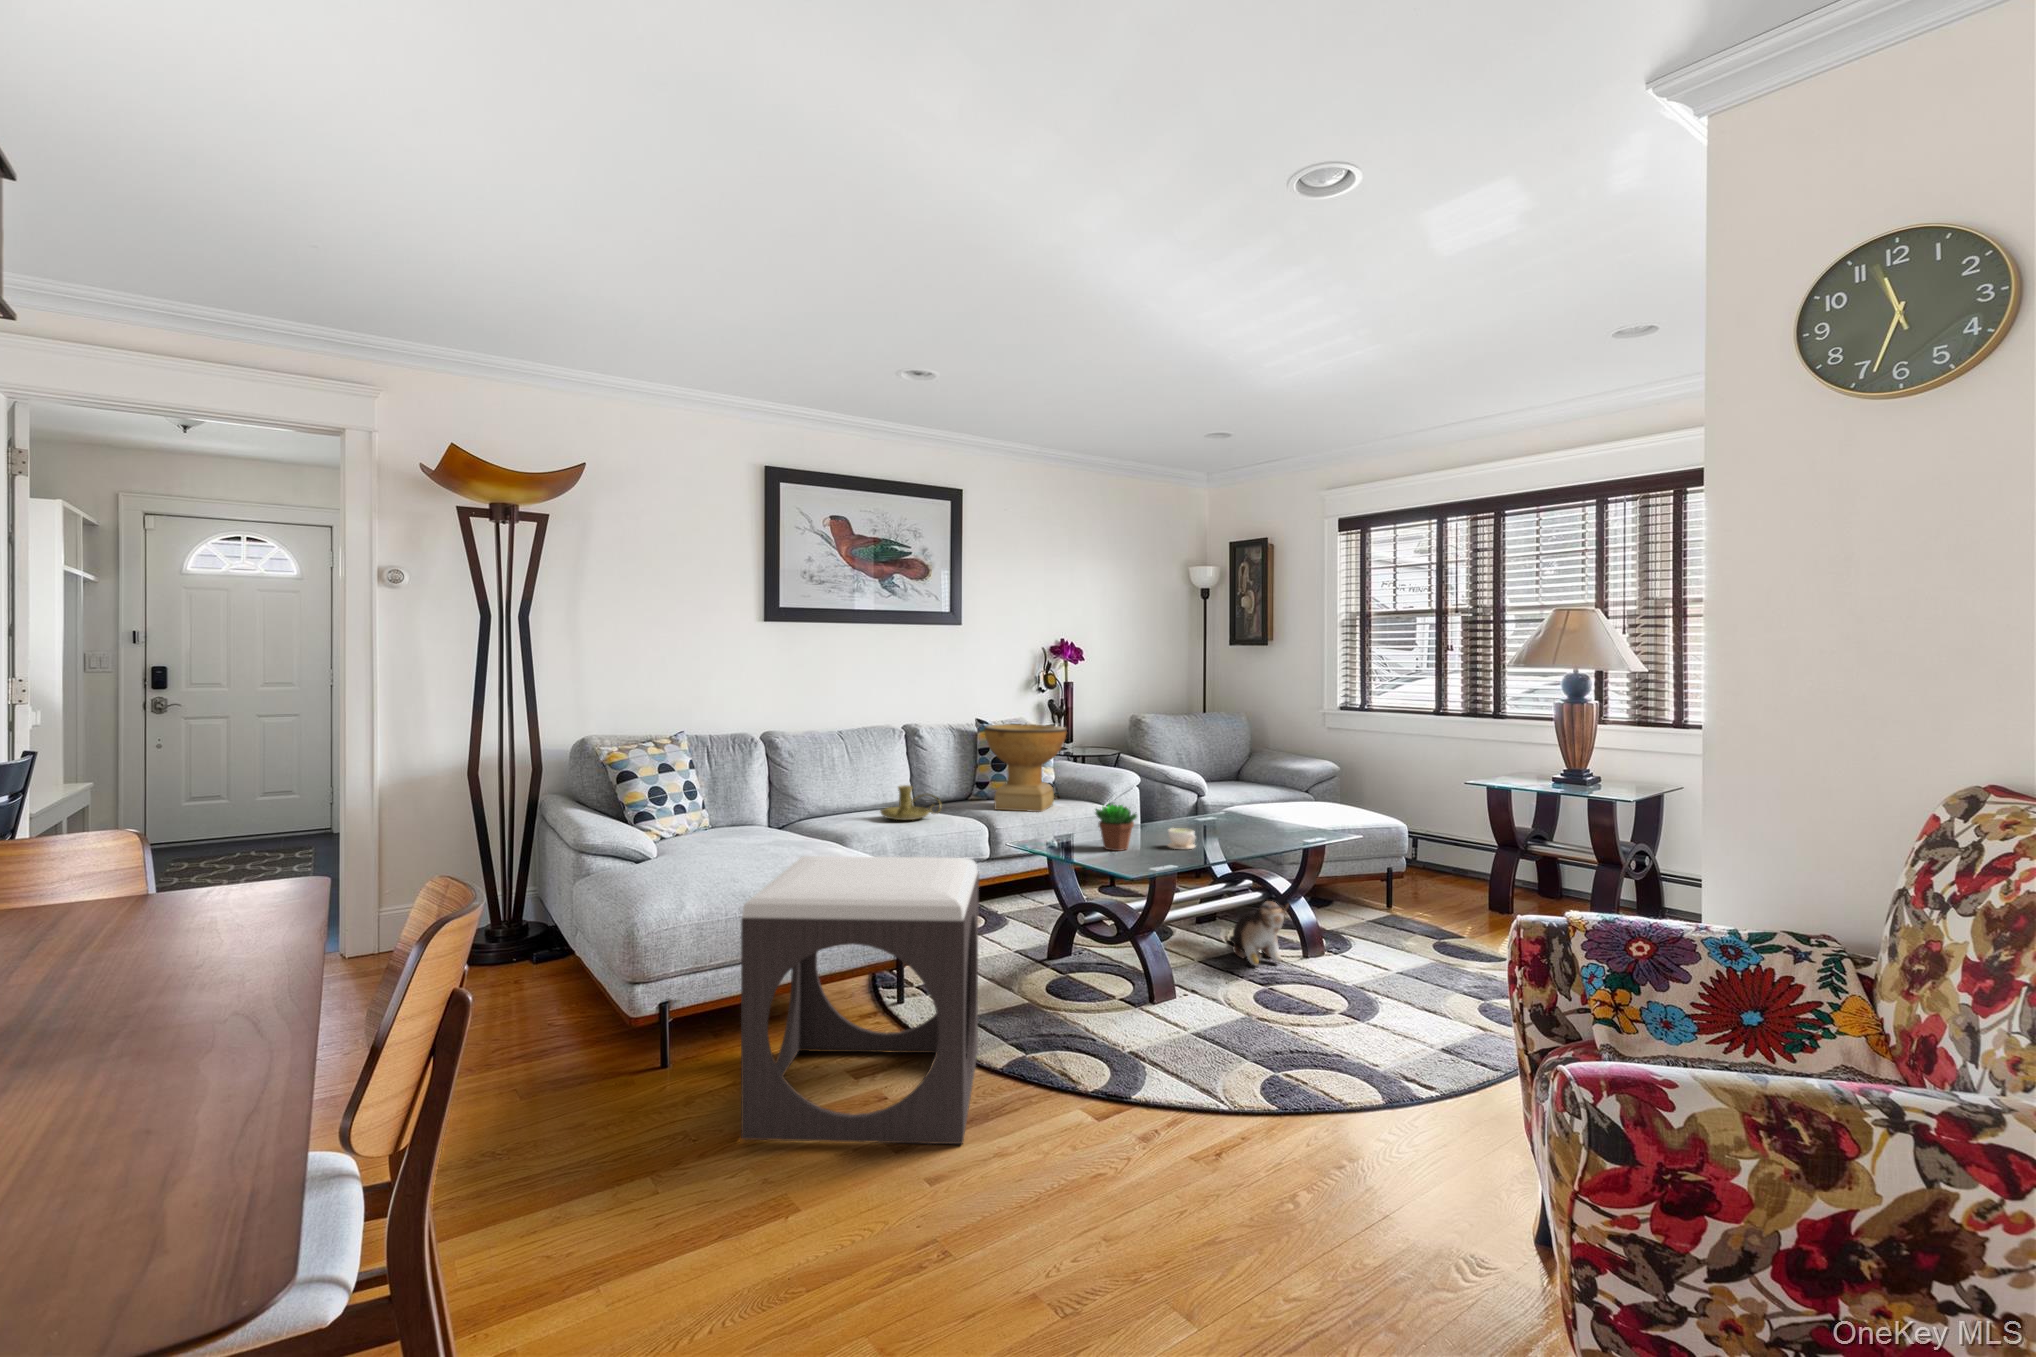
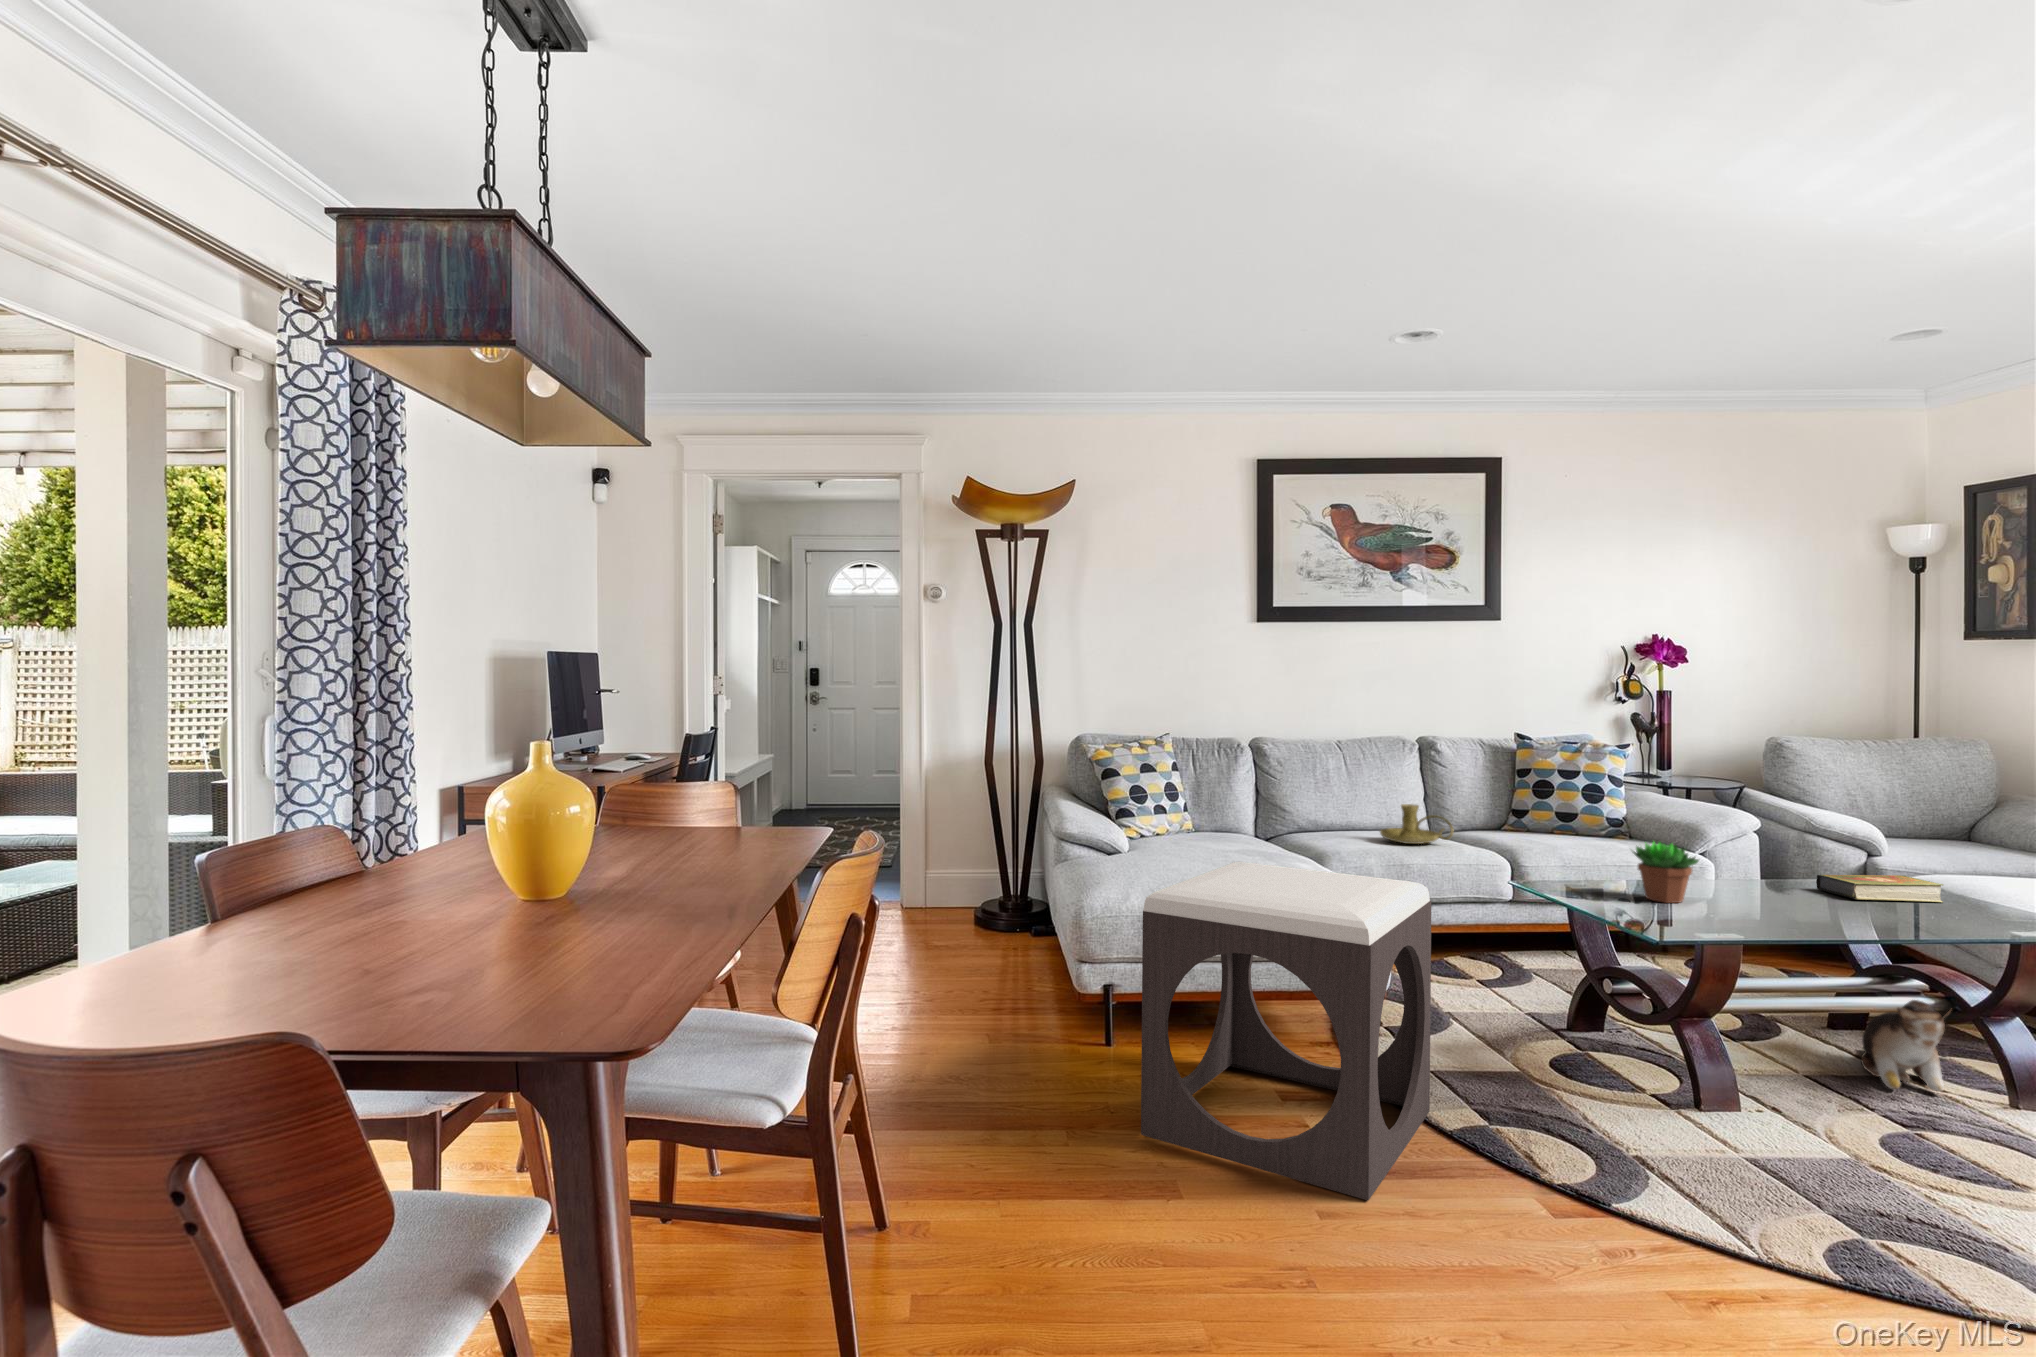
decorative bowl: present [984,724,1067,812] -> none [1518,741,1633,850]
book: none [1197,813,1269,834] -> present [1816,875,1943,903]
coffee cup: present [1168,828,1195,849] -> none [1746,882,1793,912]

